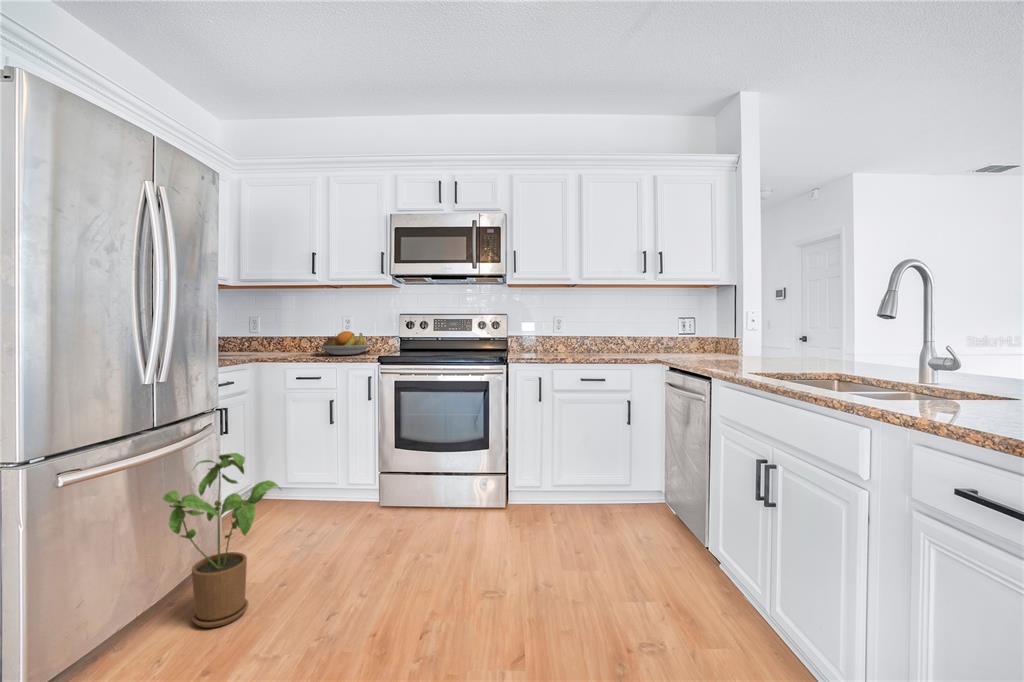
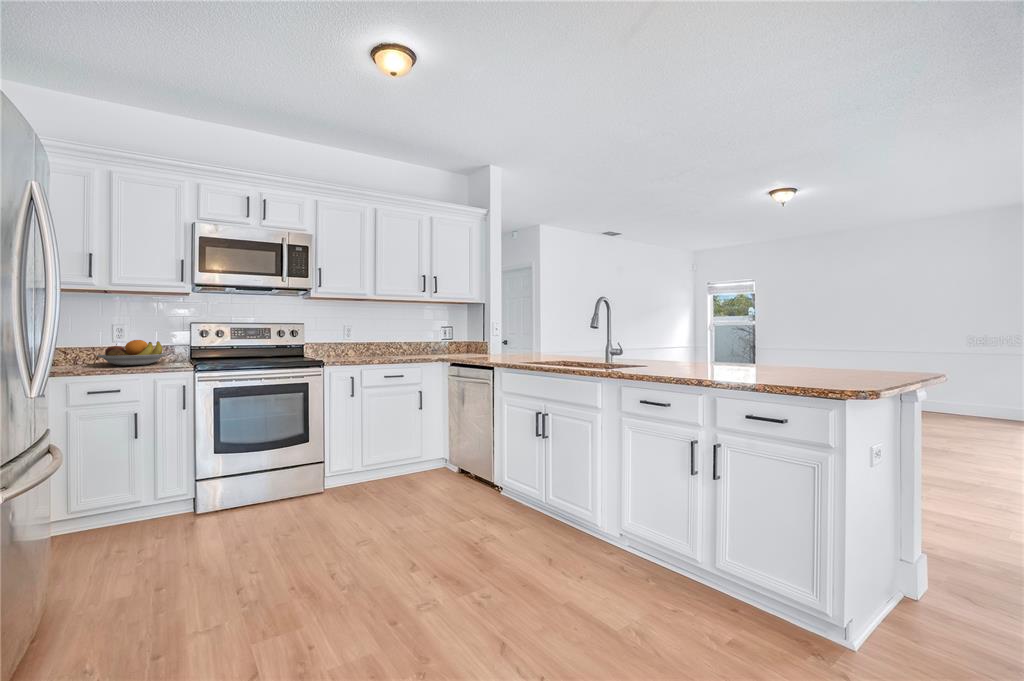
house plant: present [163,453,280,628] -> none [53,460,168,634]

